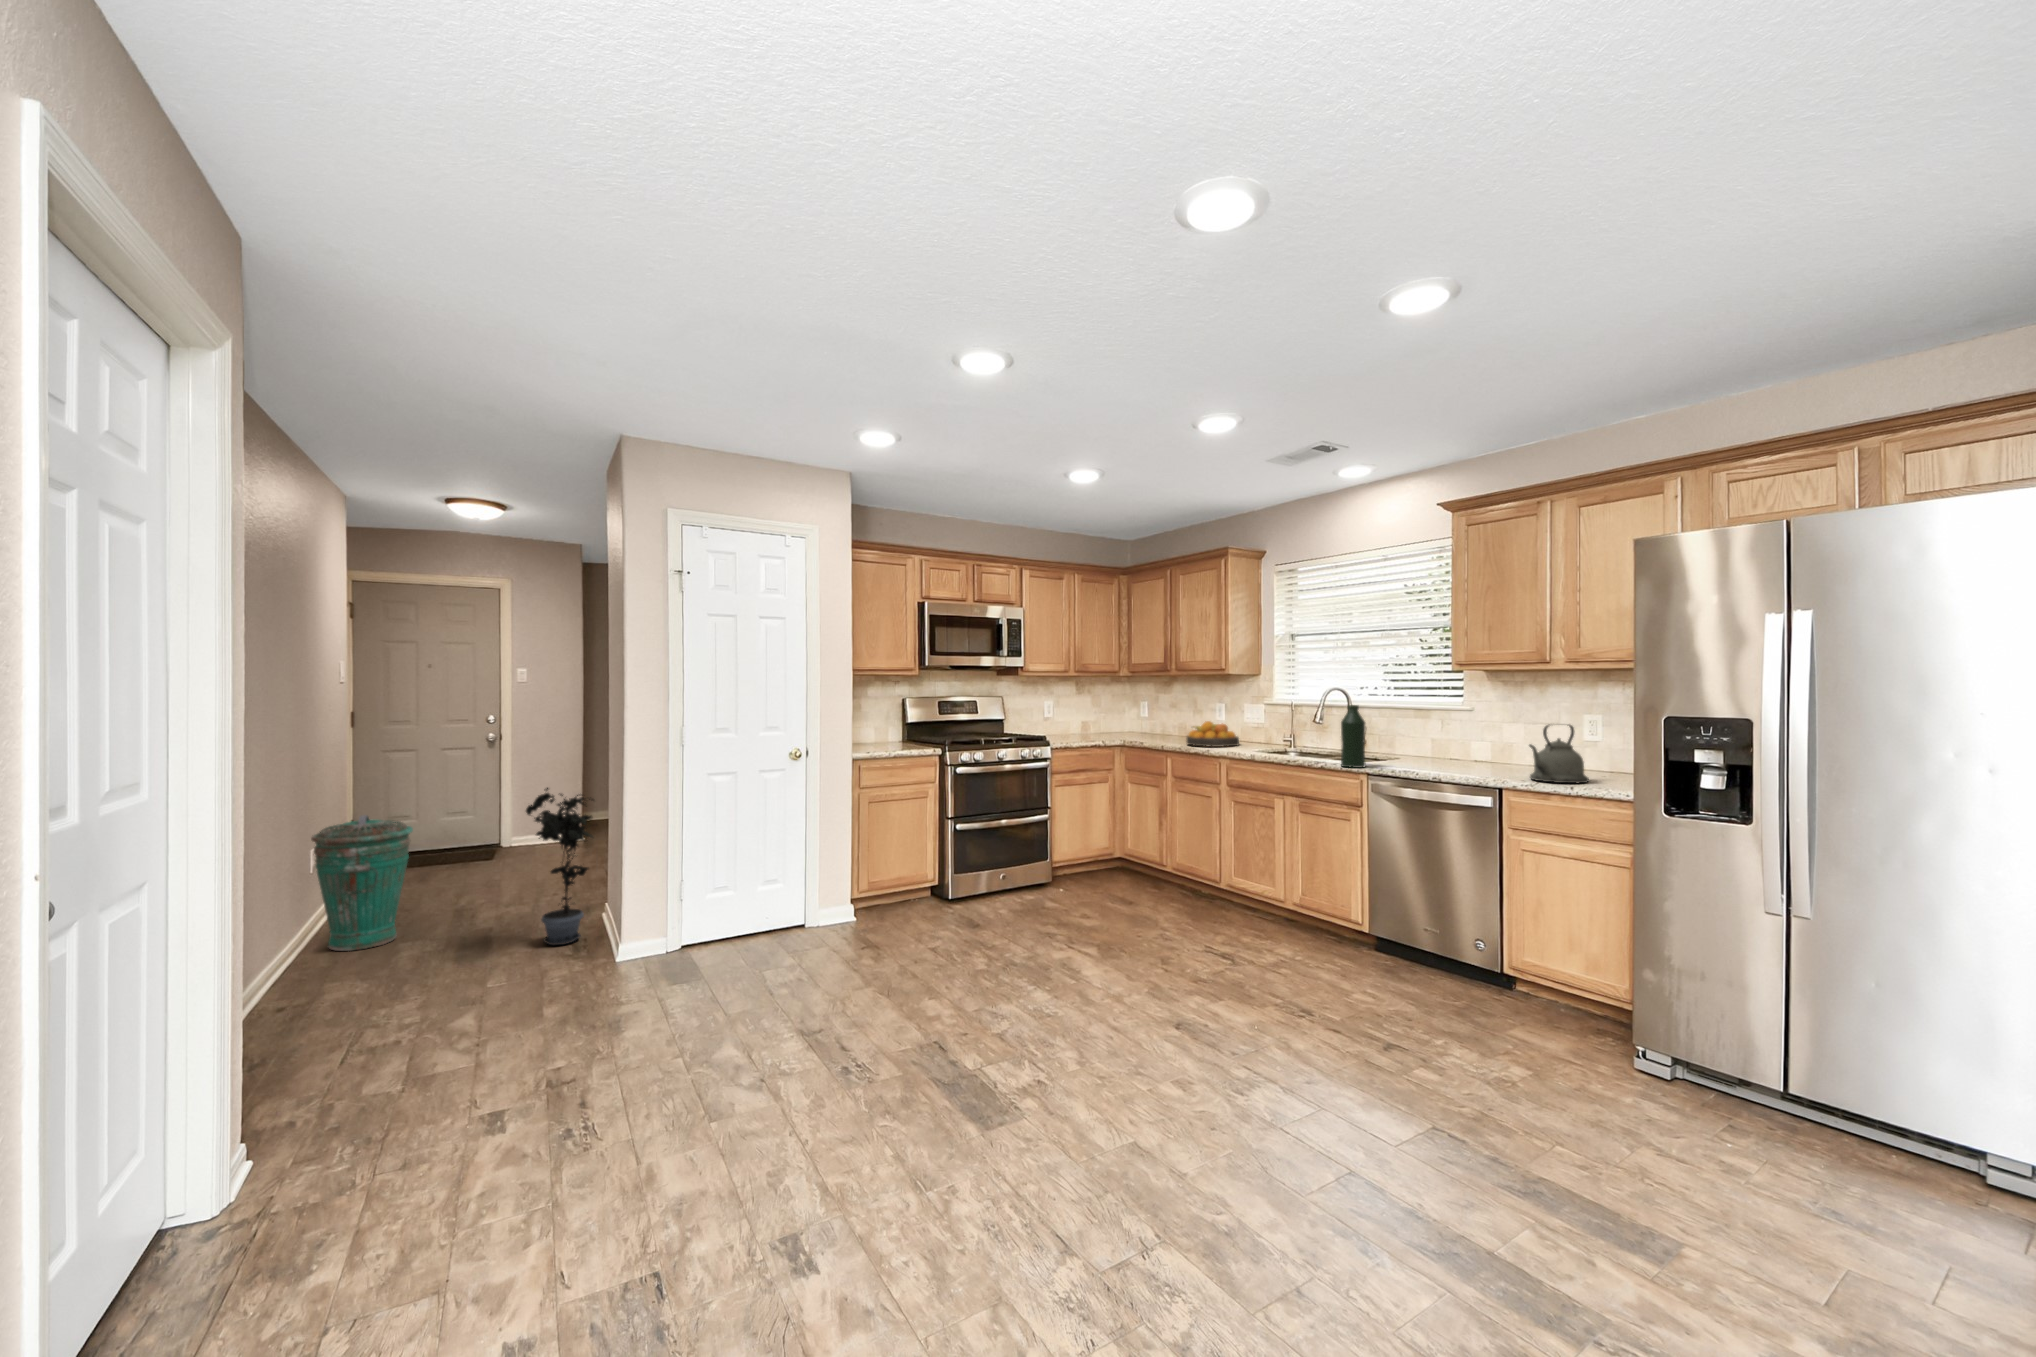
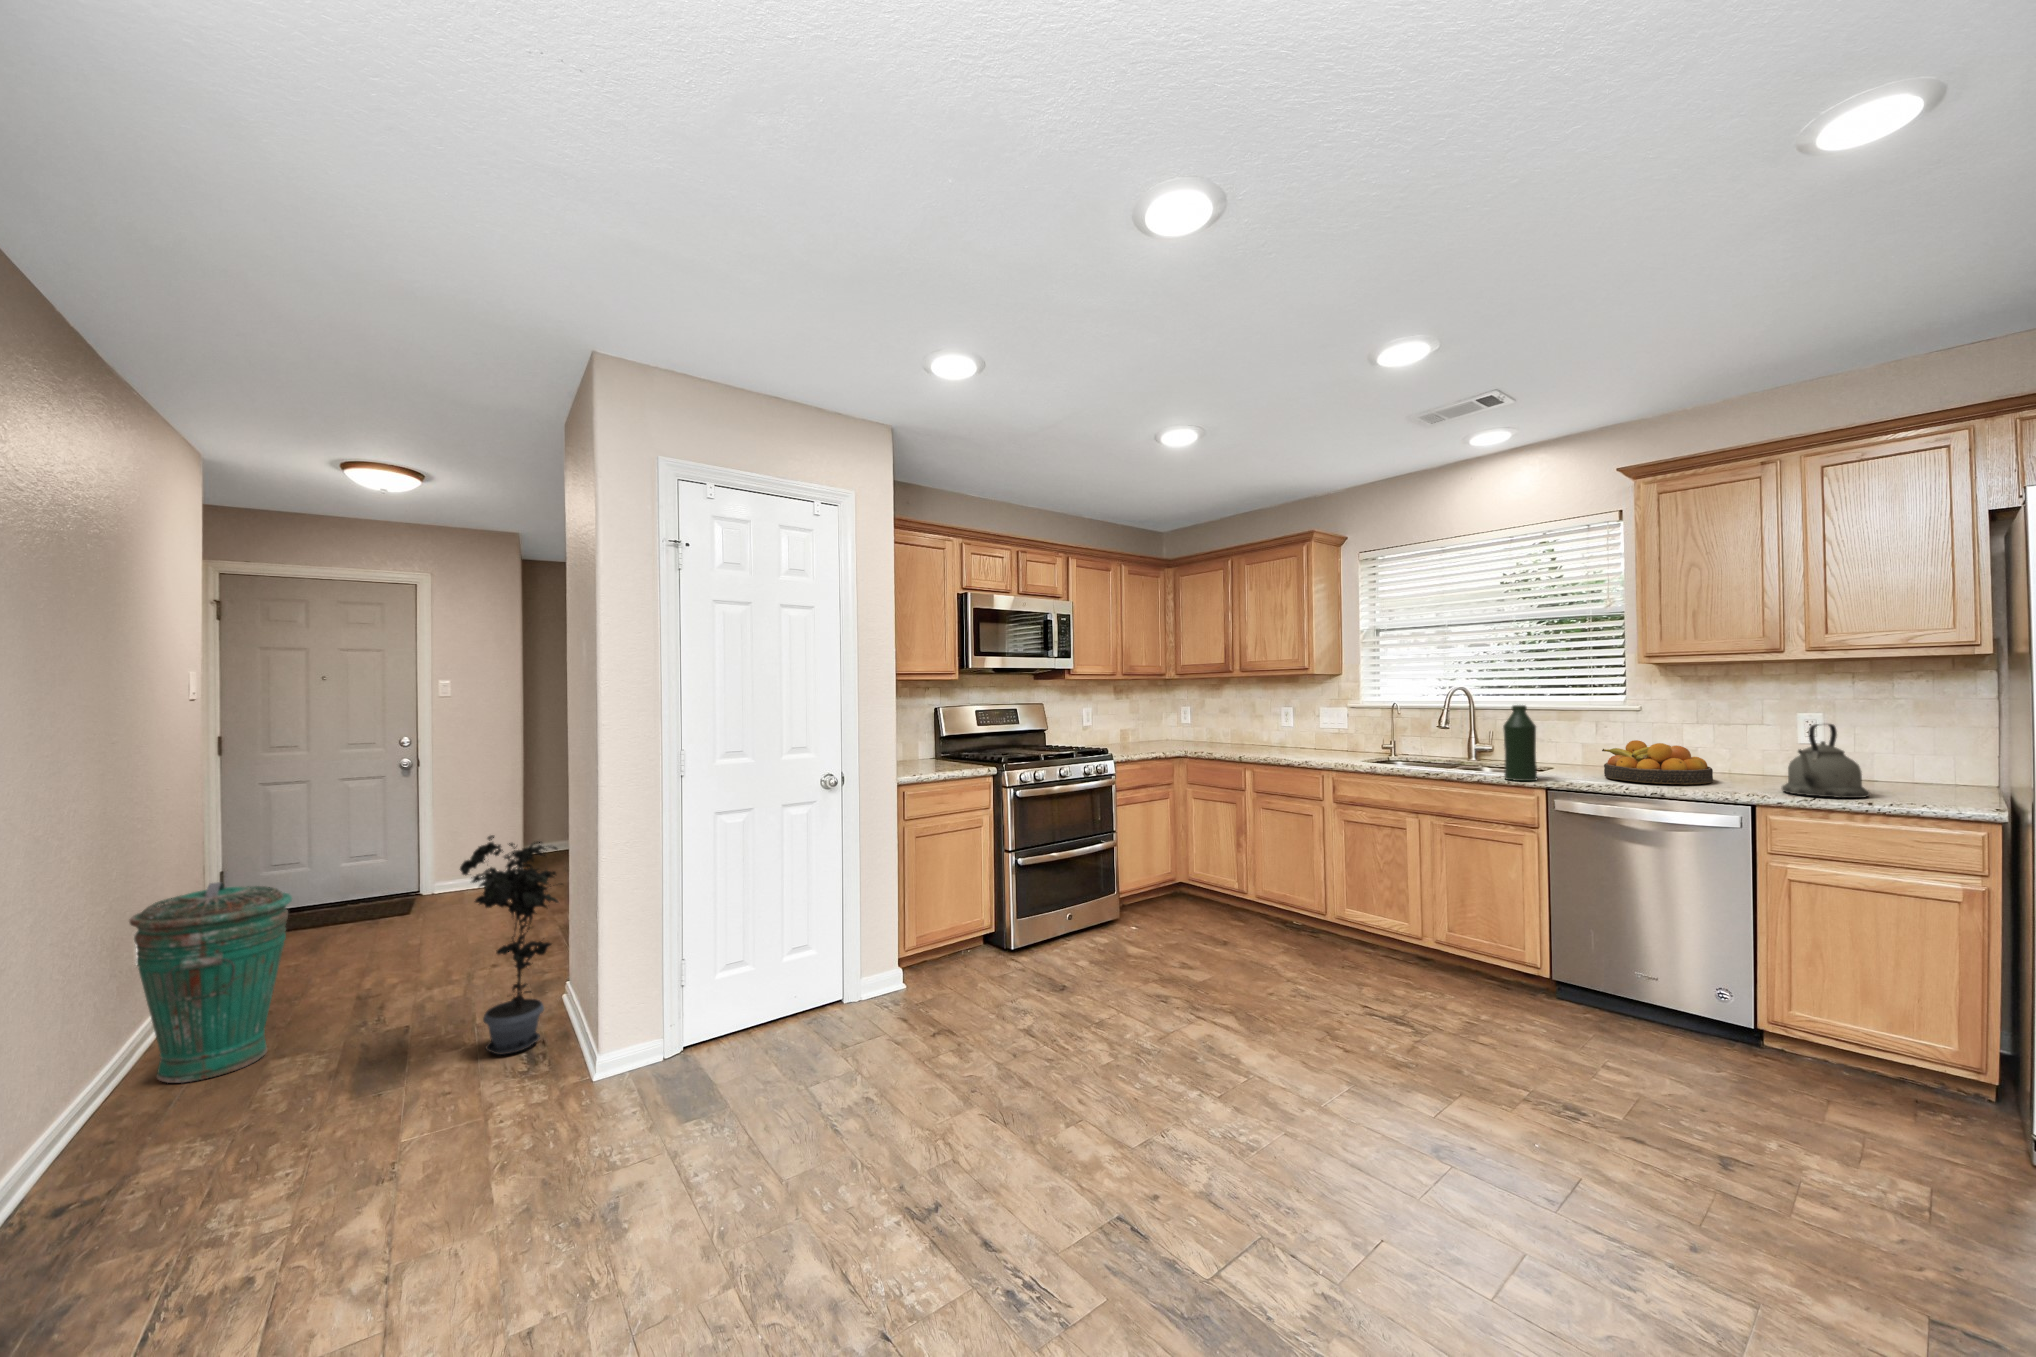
fruit bowl: present [1186,721,1239,747] -> present [1602,740,1713,784]

